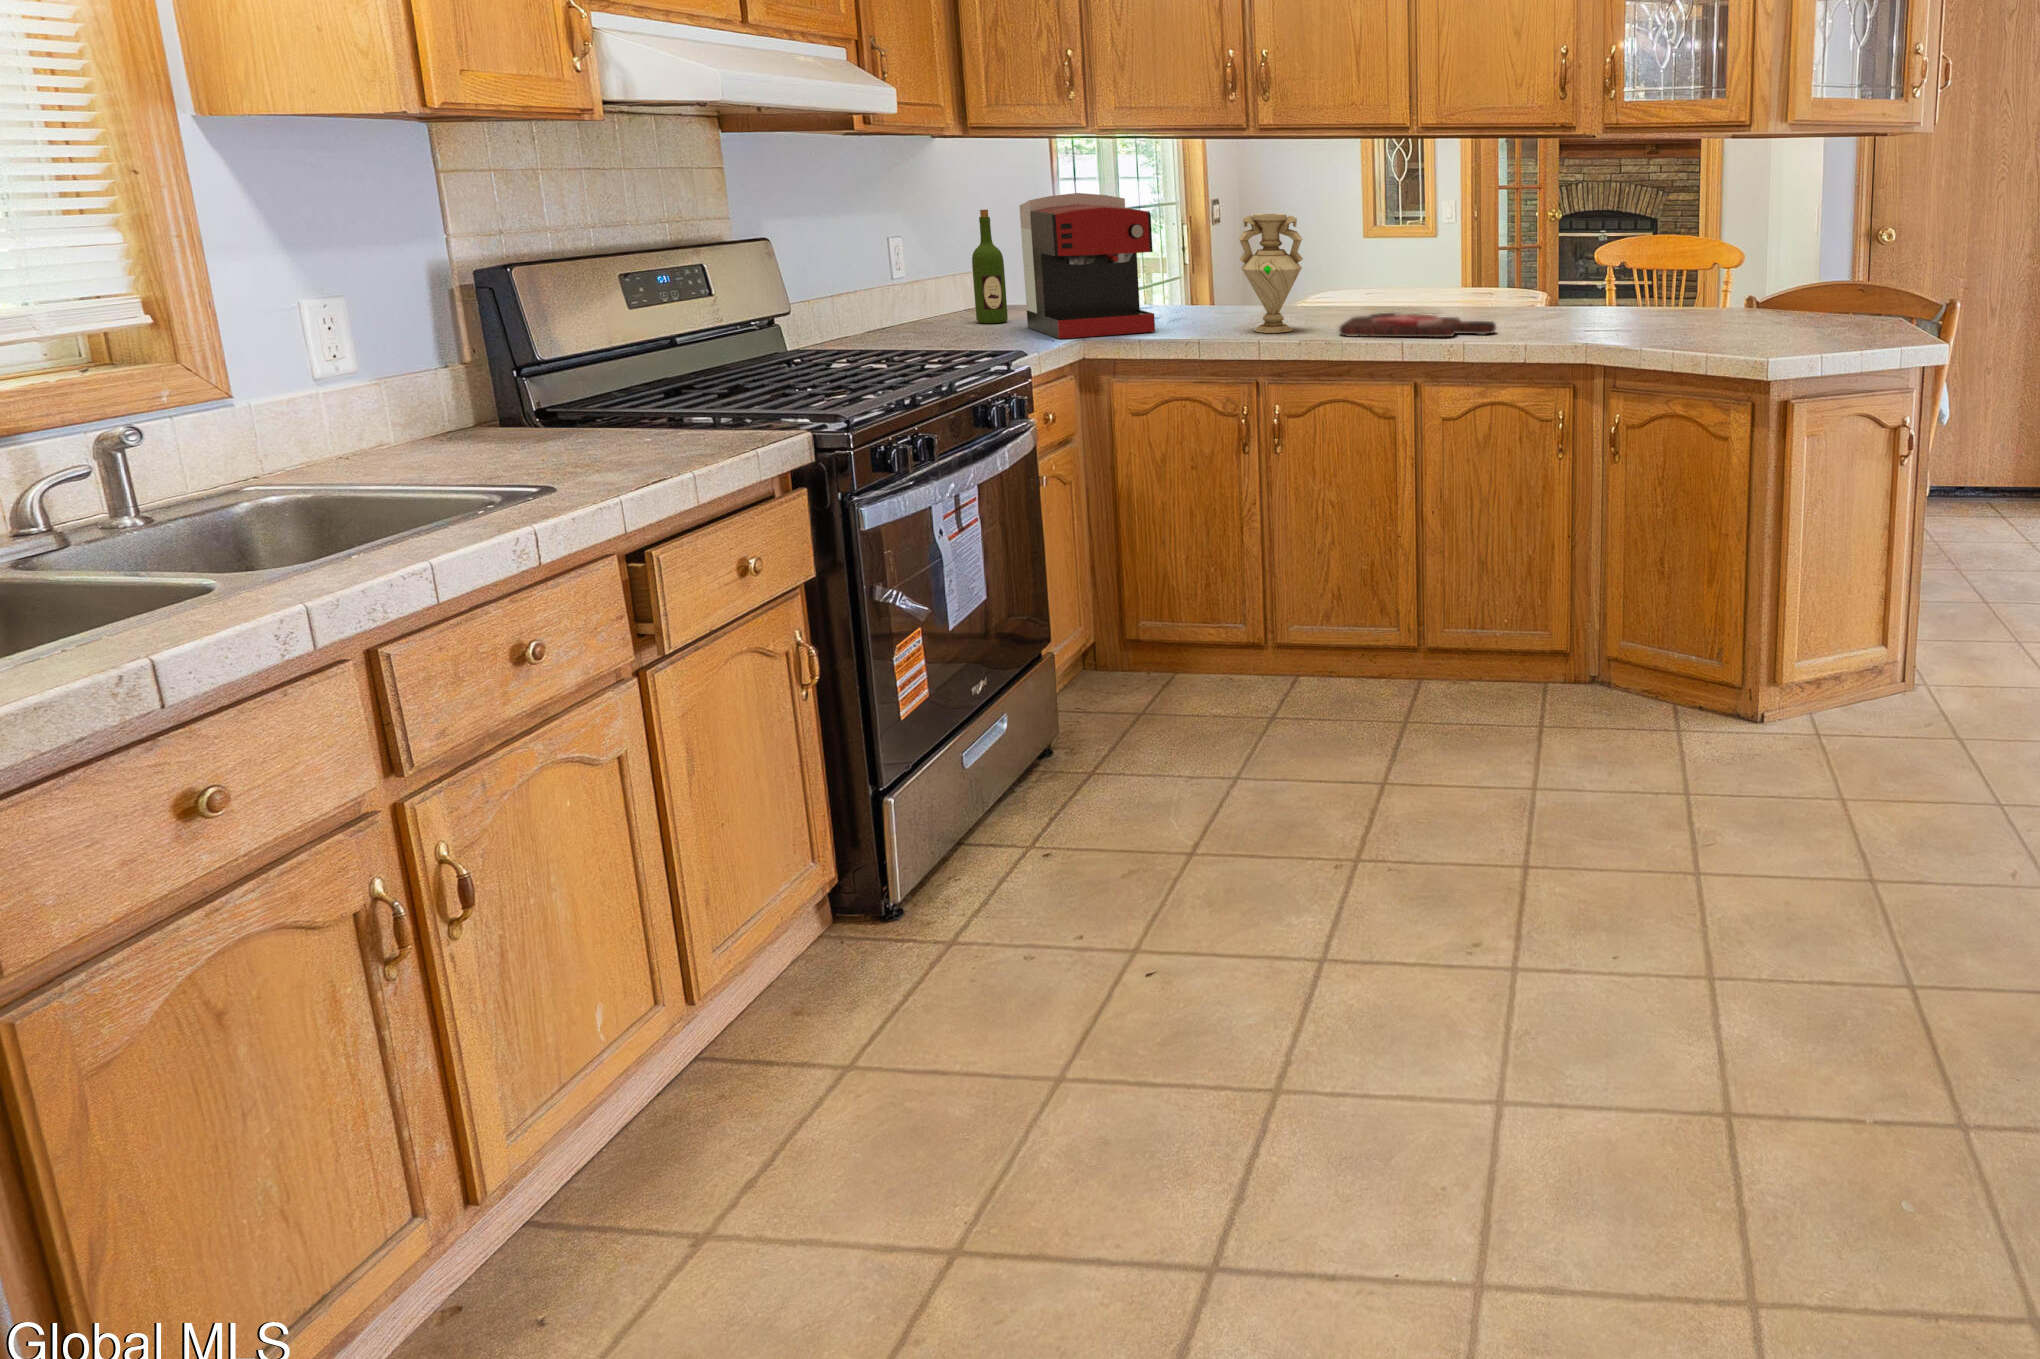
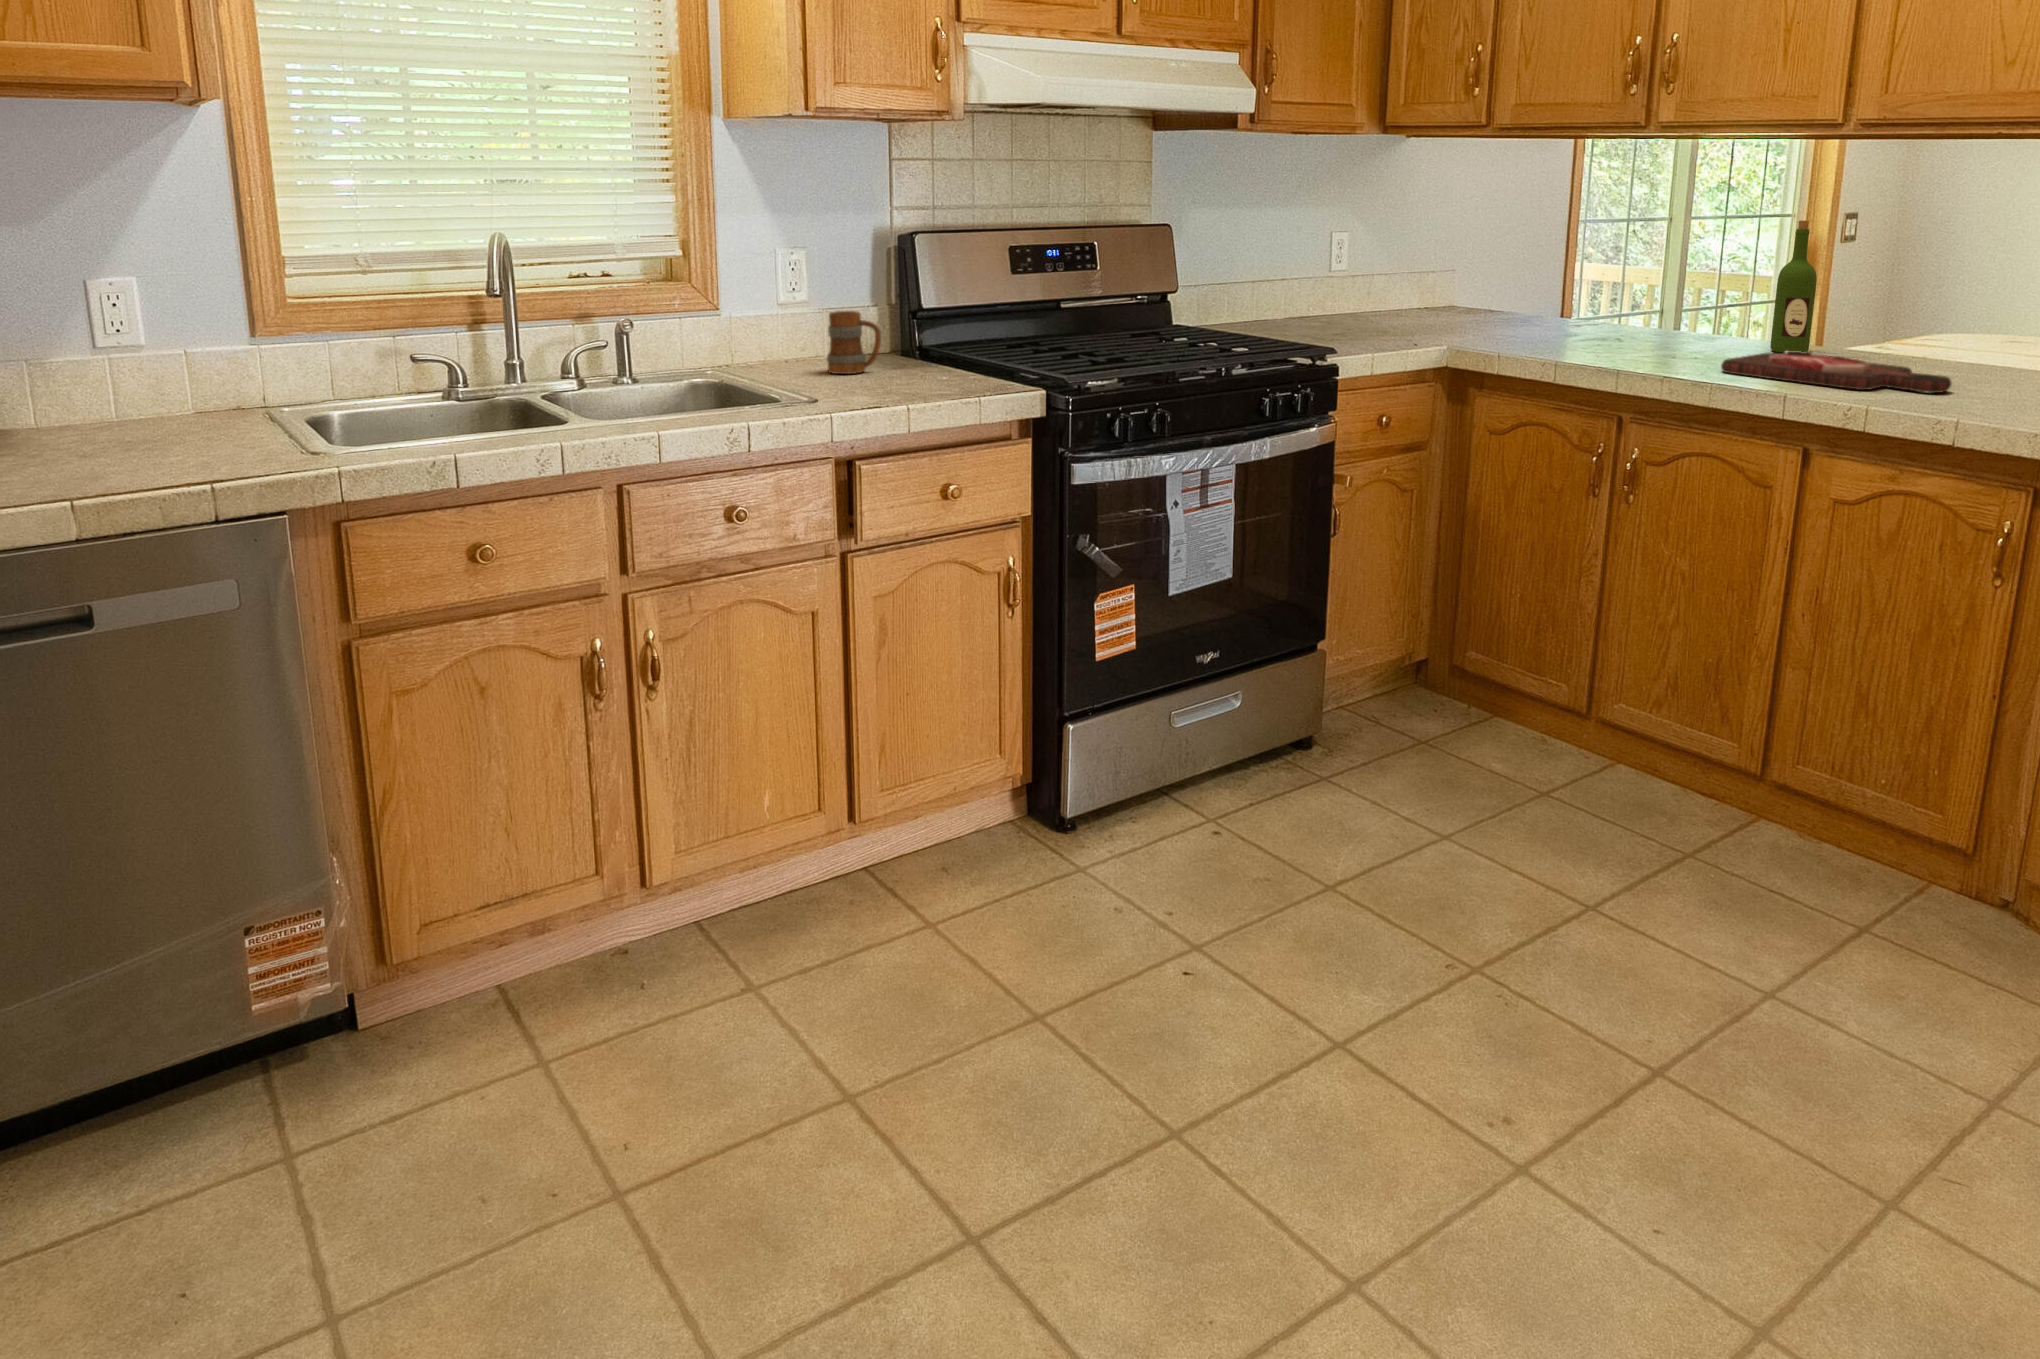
coffee maker: present [1019,193,1155,339] -> none [1415,193,1532,345]
wine bottle: present [972,210,1008,323] -> present [1770,220,1817,353]
vase: present [1238,214,1303,333] -> none [1625,221,1703,361]
mug: none [450,372,536,458] -> present [827,311,881,374]

